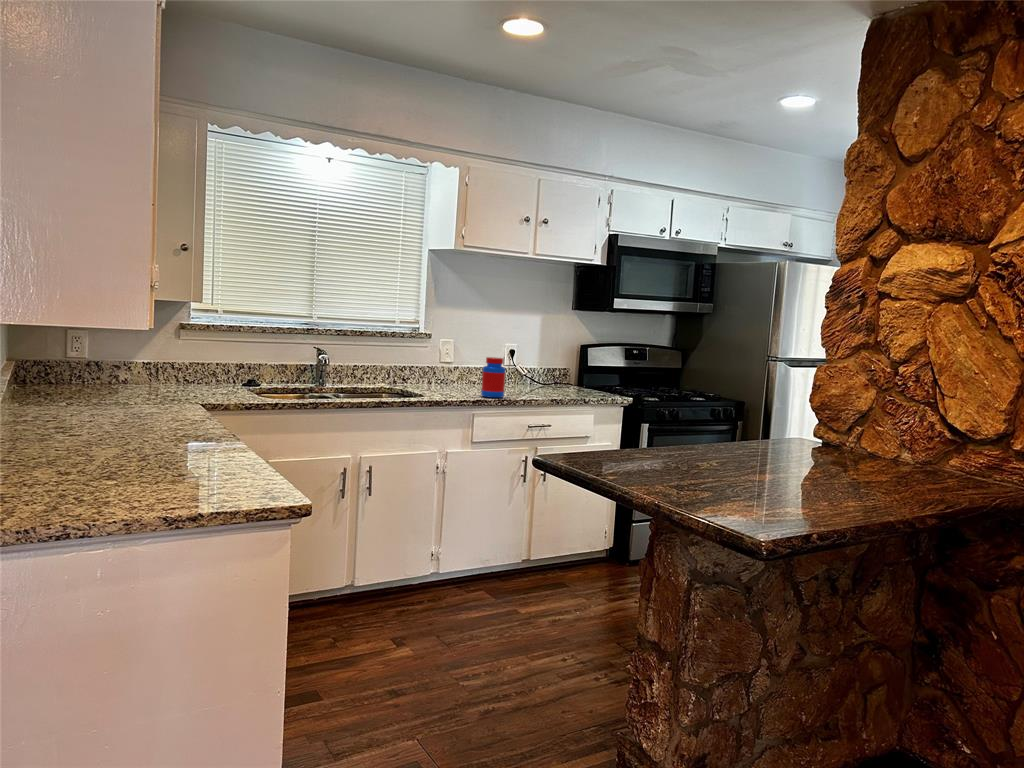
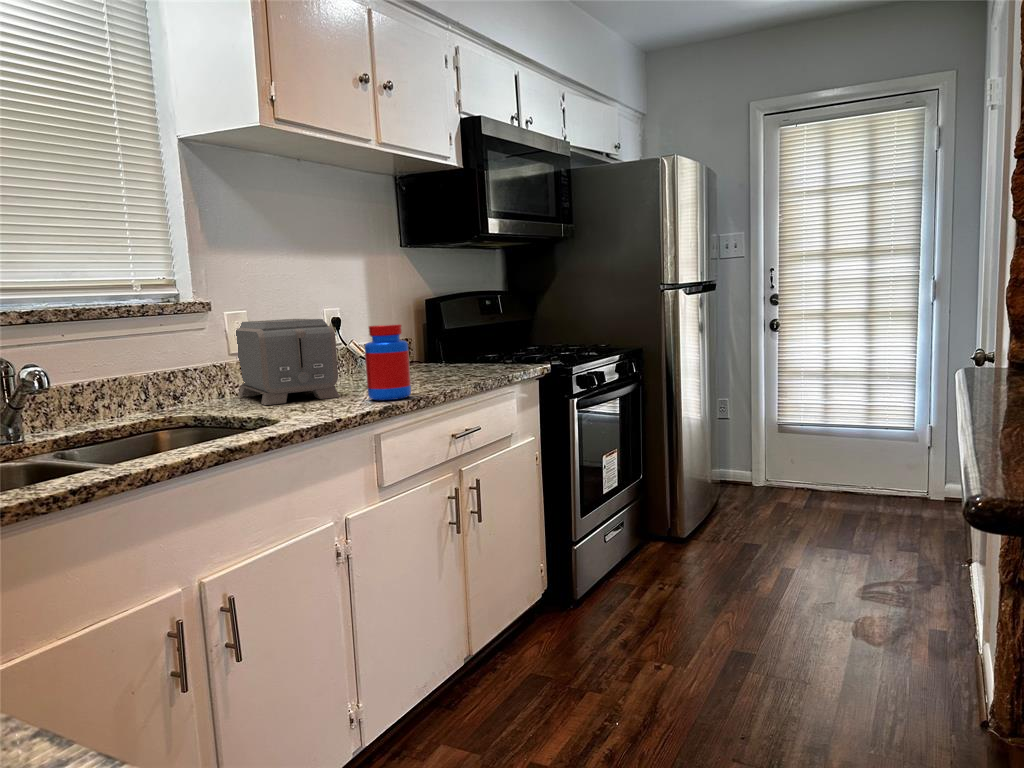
toaster: none [439,346,483,393] -> present [236,319,340,405]

